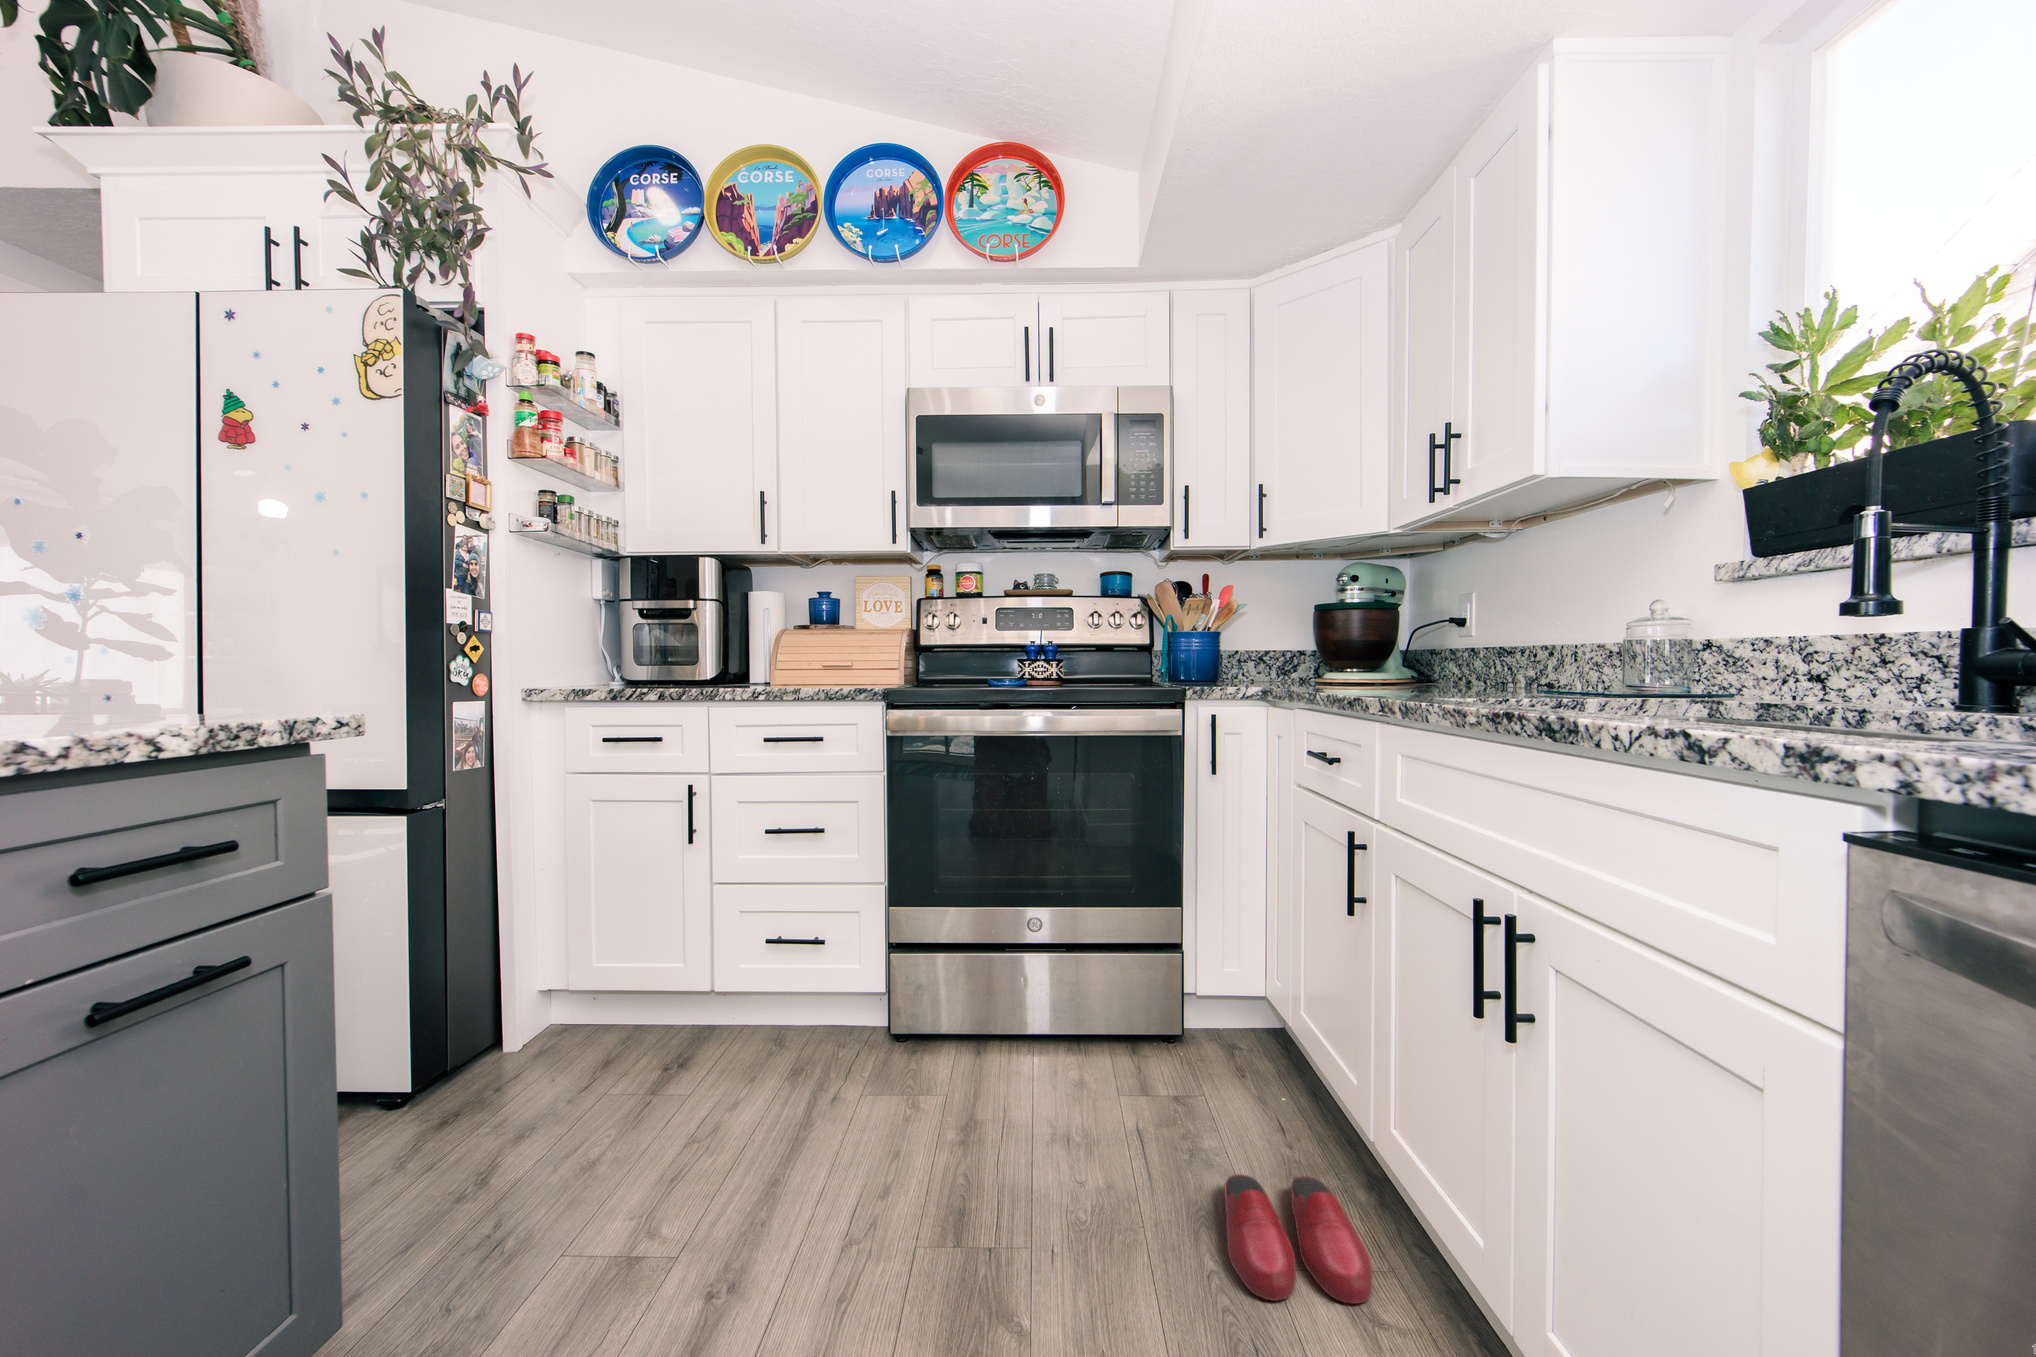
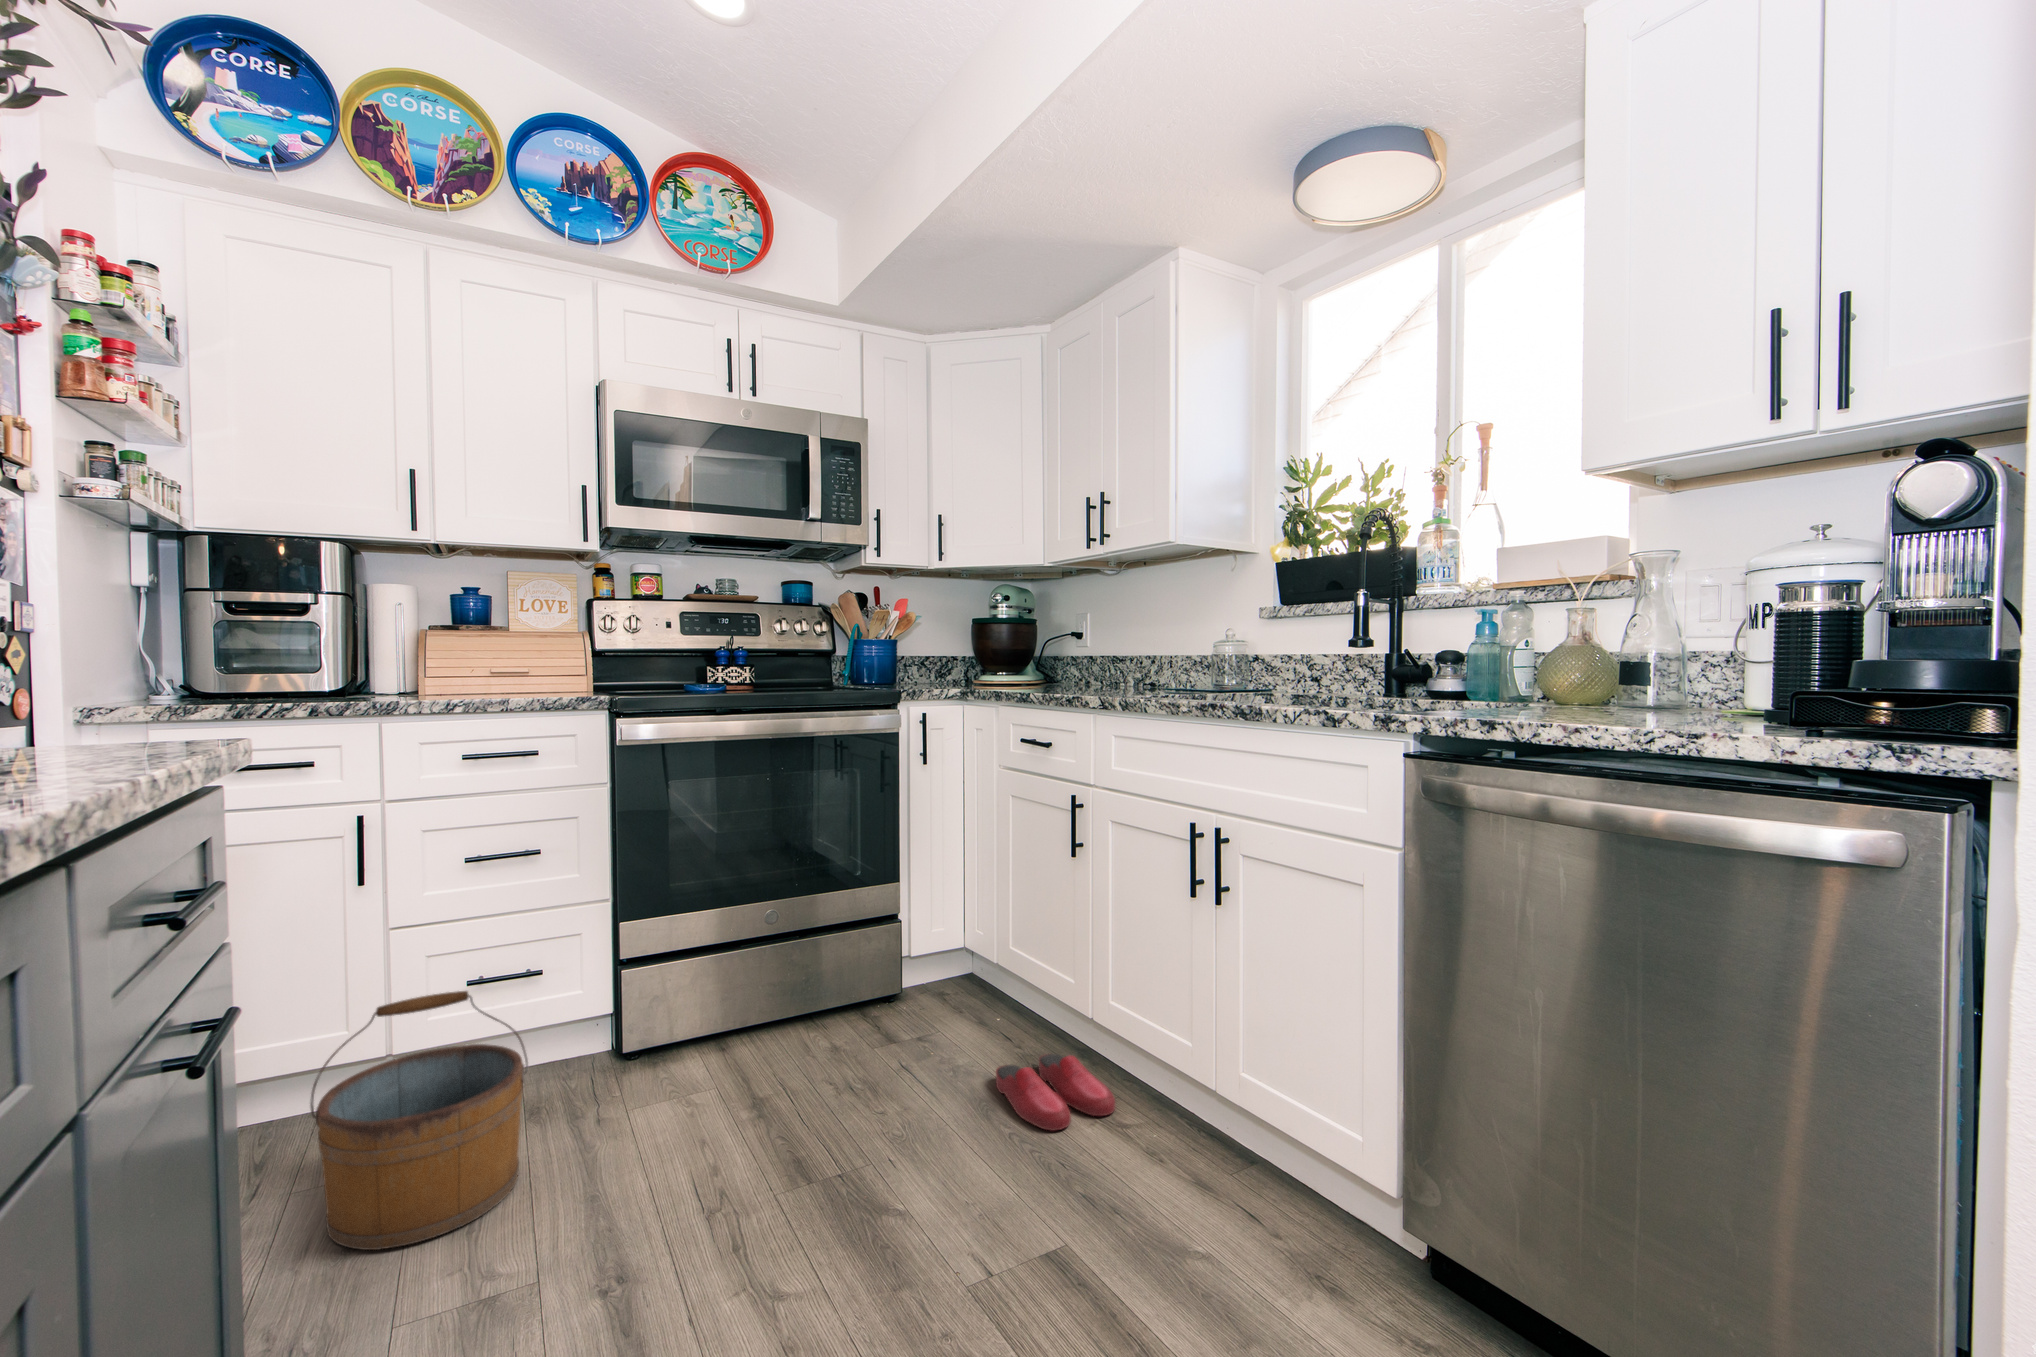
bucket: none [580,954,746,1178] -> present [310,991,528,1250]

